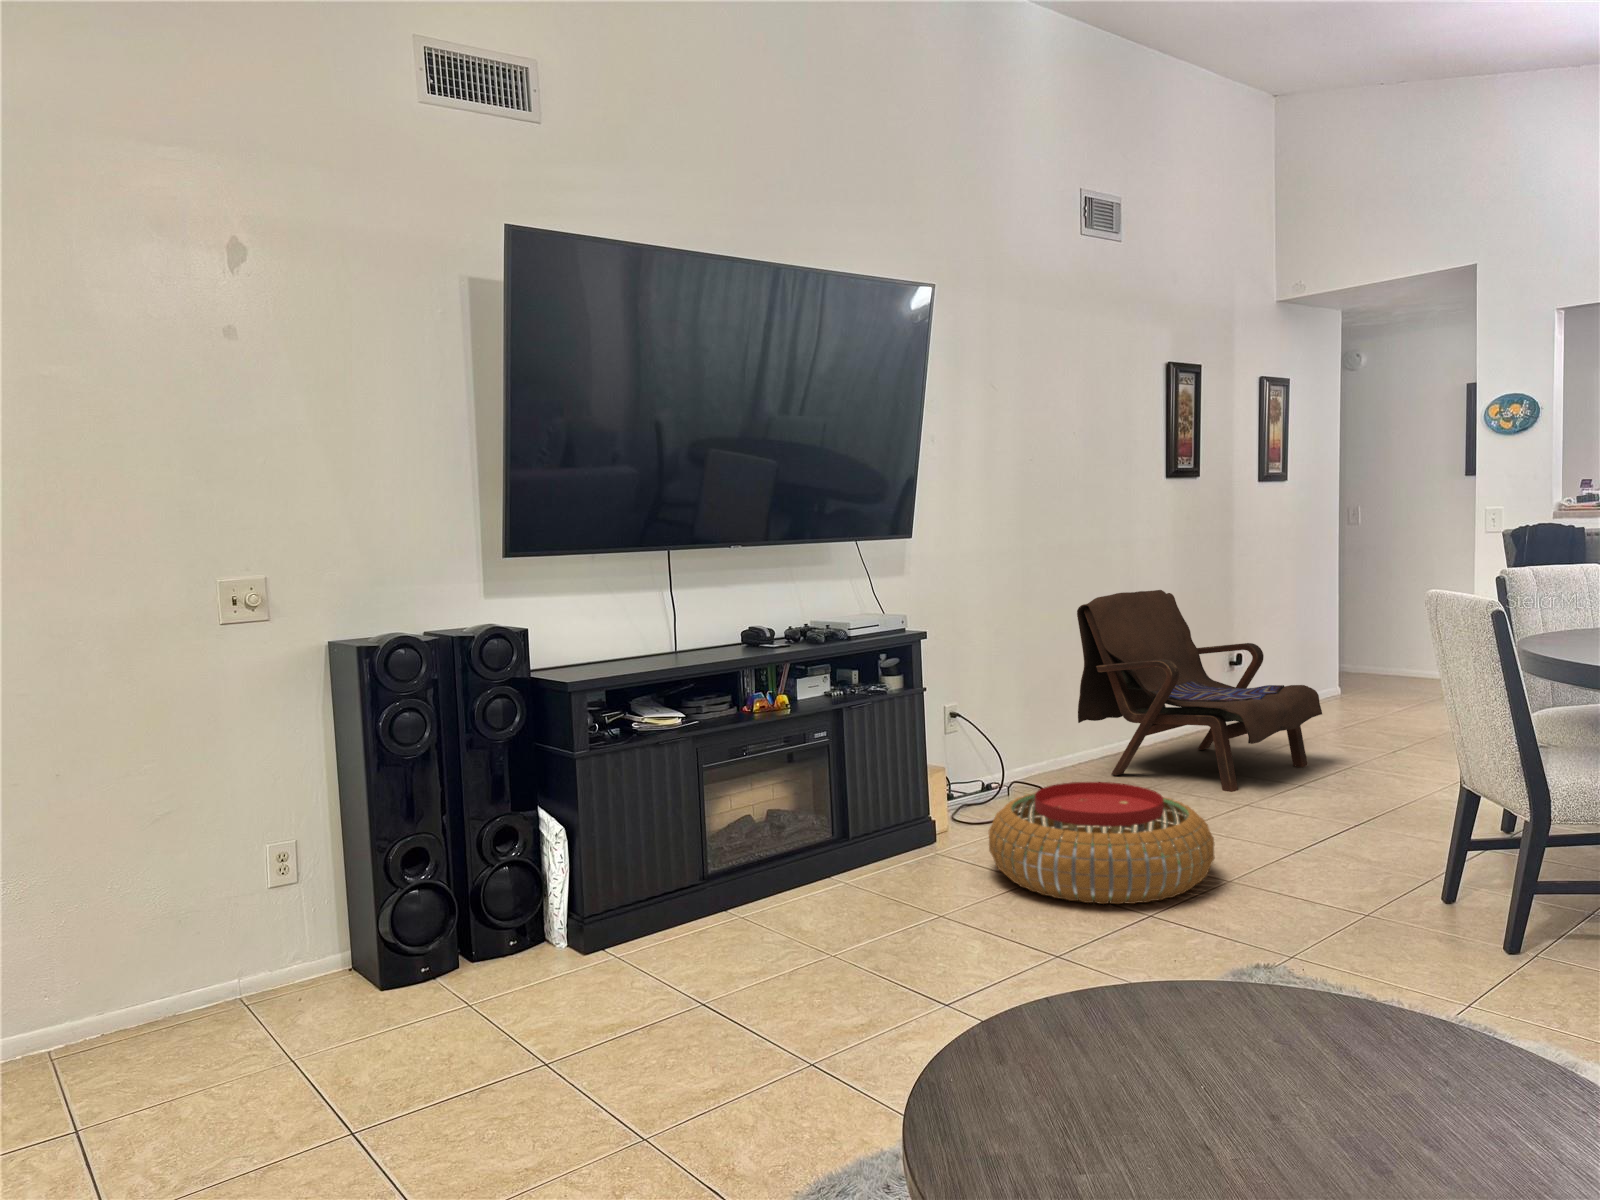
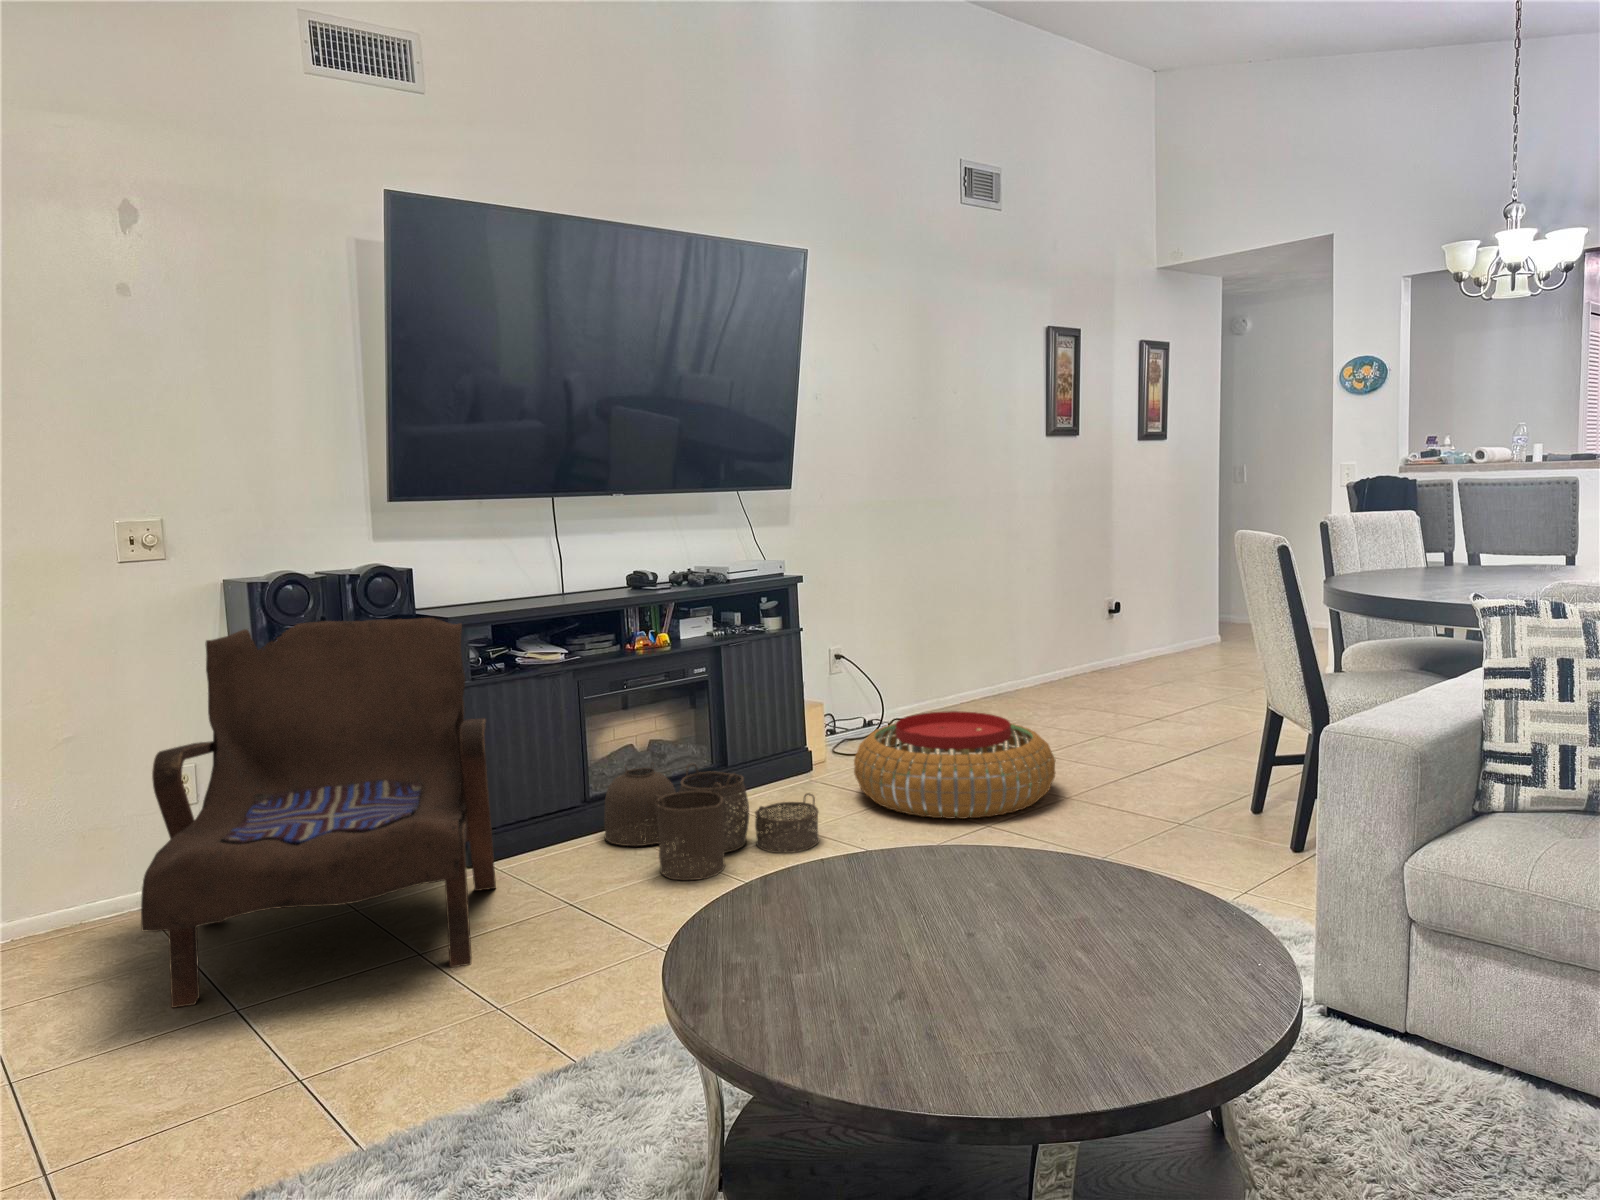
armchair: present [1077,590,1322,792] -> present [141,618,496,1008]
woven basket: none [724,838,964,974] -> present [604,763,819,880]

